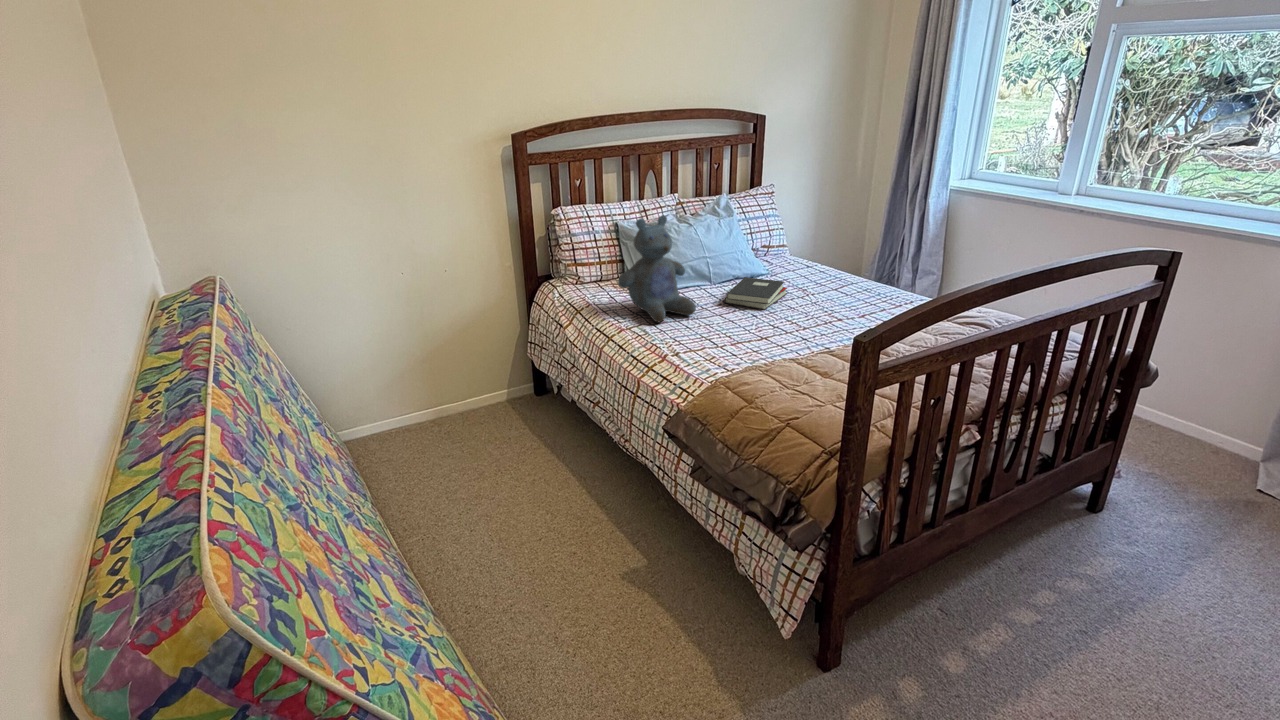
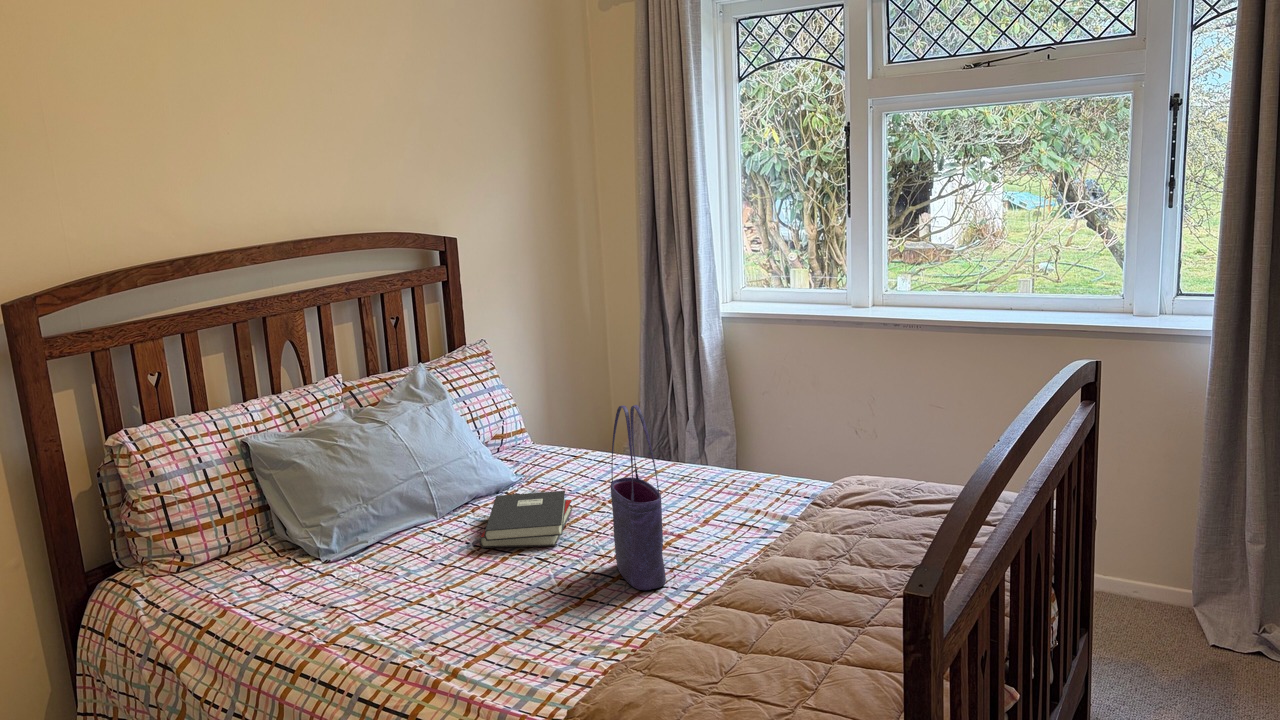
stuffed bear: present [618,215,696,322] -> none [287,414,444,615]
tote bag: none [790,232,816,341] -> present [610,405,666,590]

